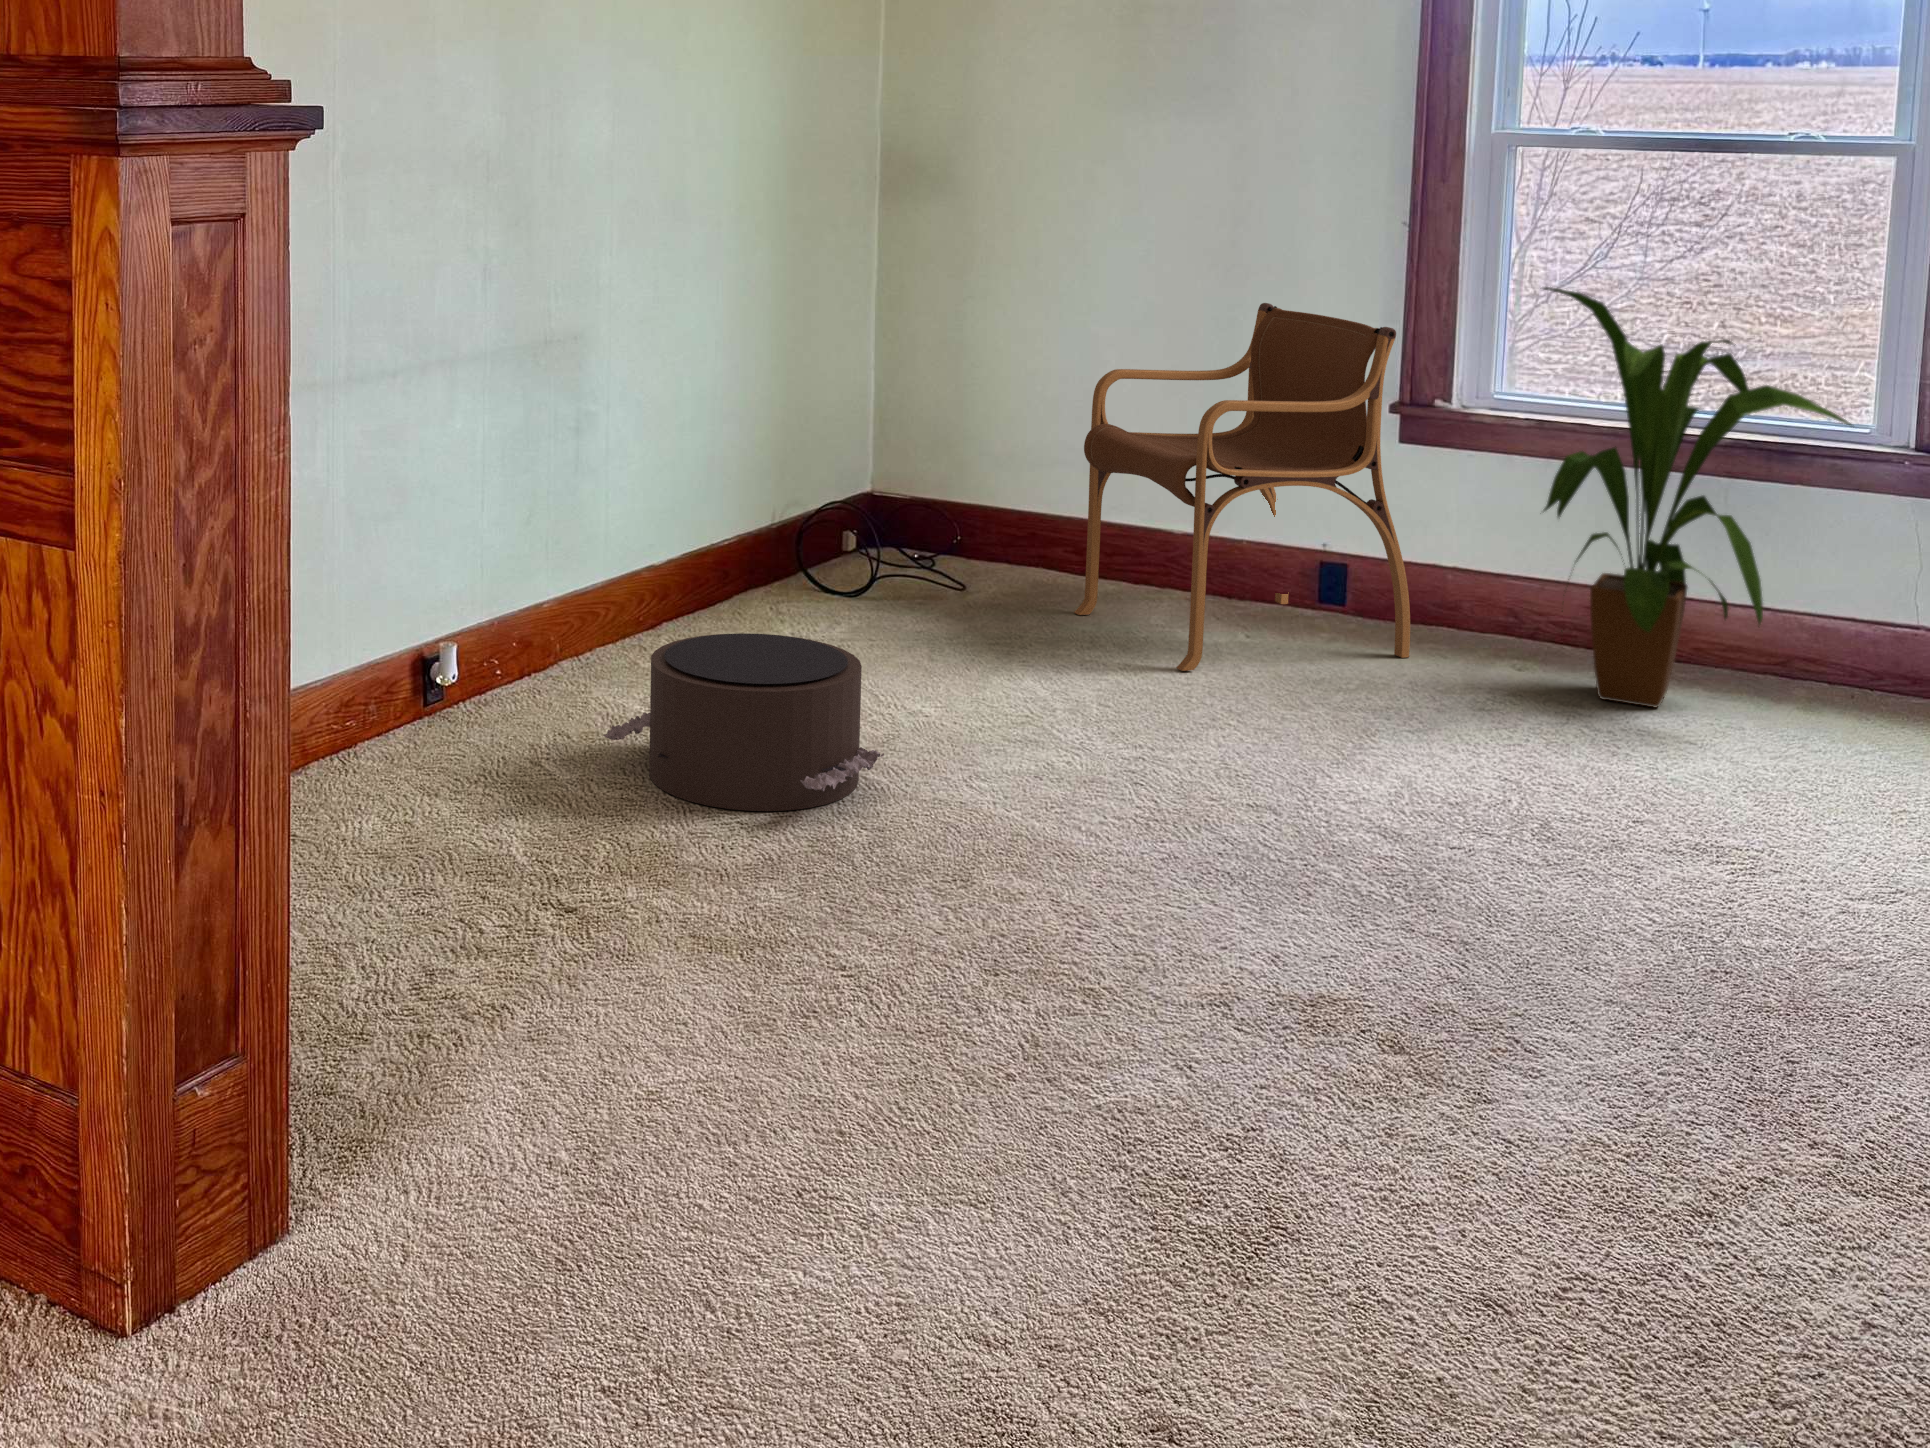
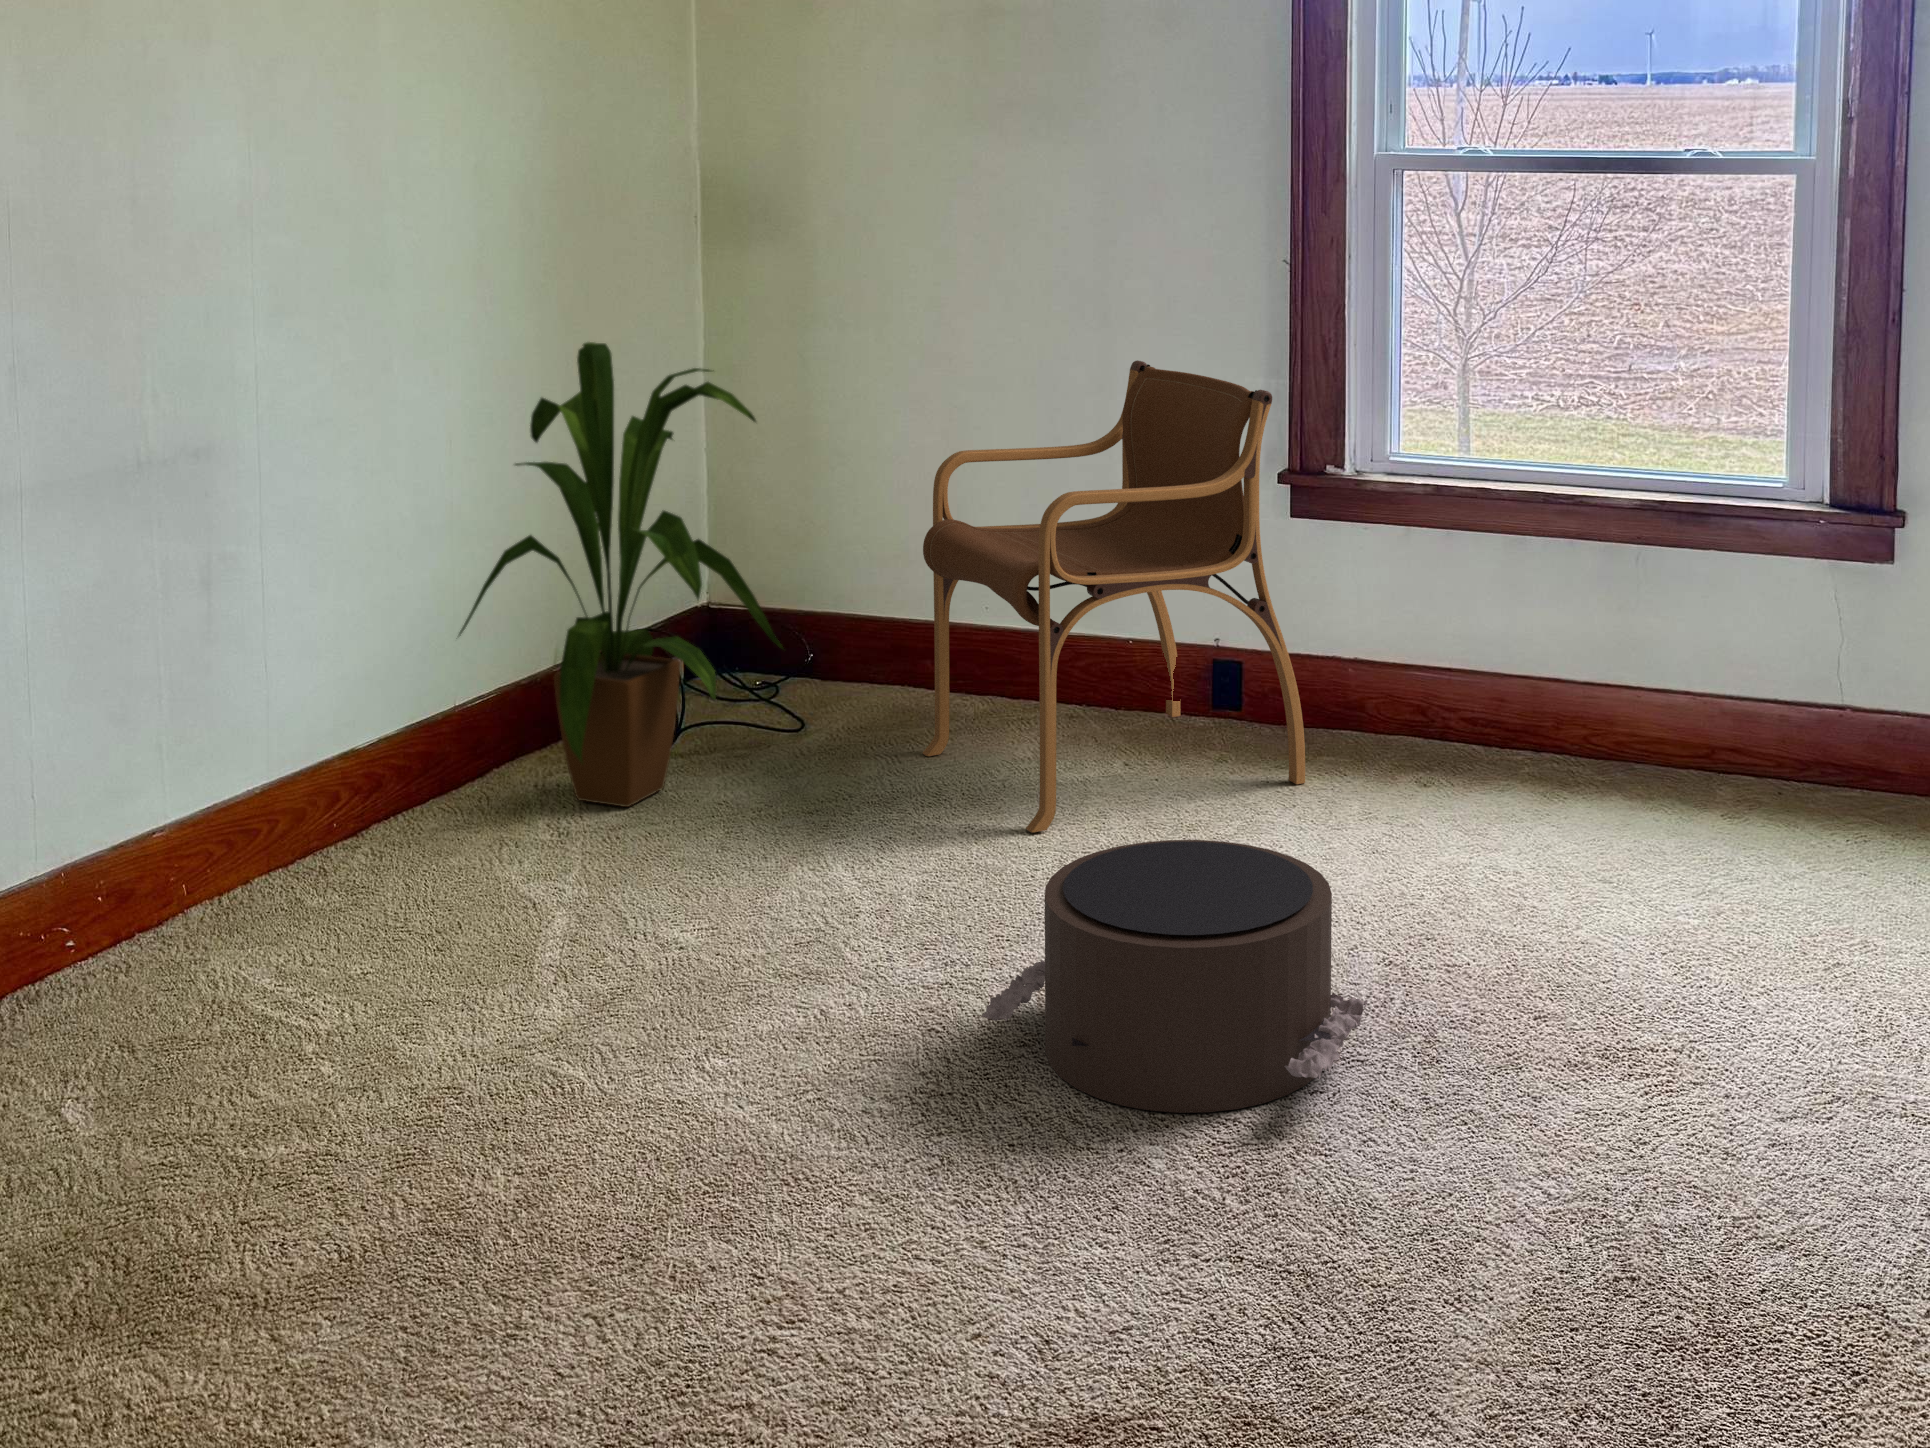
house plant: present [1543,287,1852,707] -> present [459,342,783,807]
pouf: present [603,633,884,811] -> present [982,840,1367,1113]

